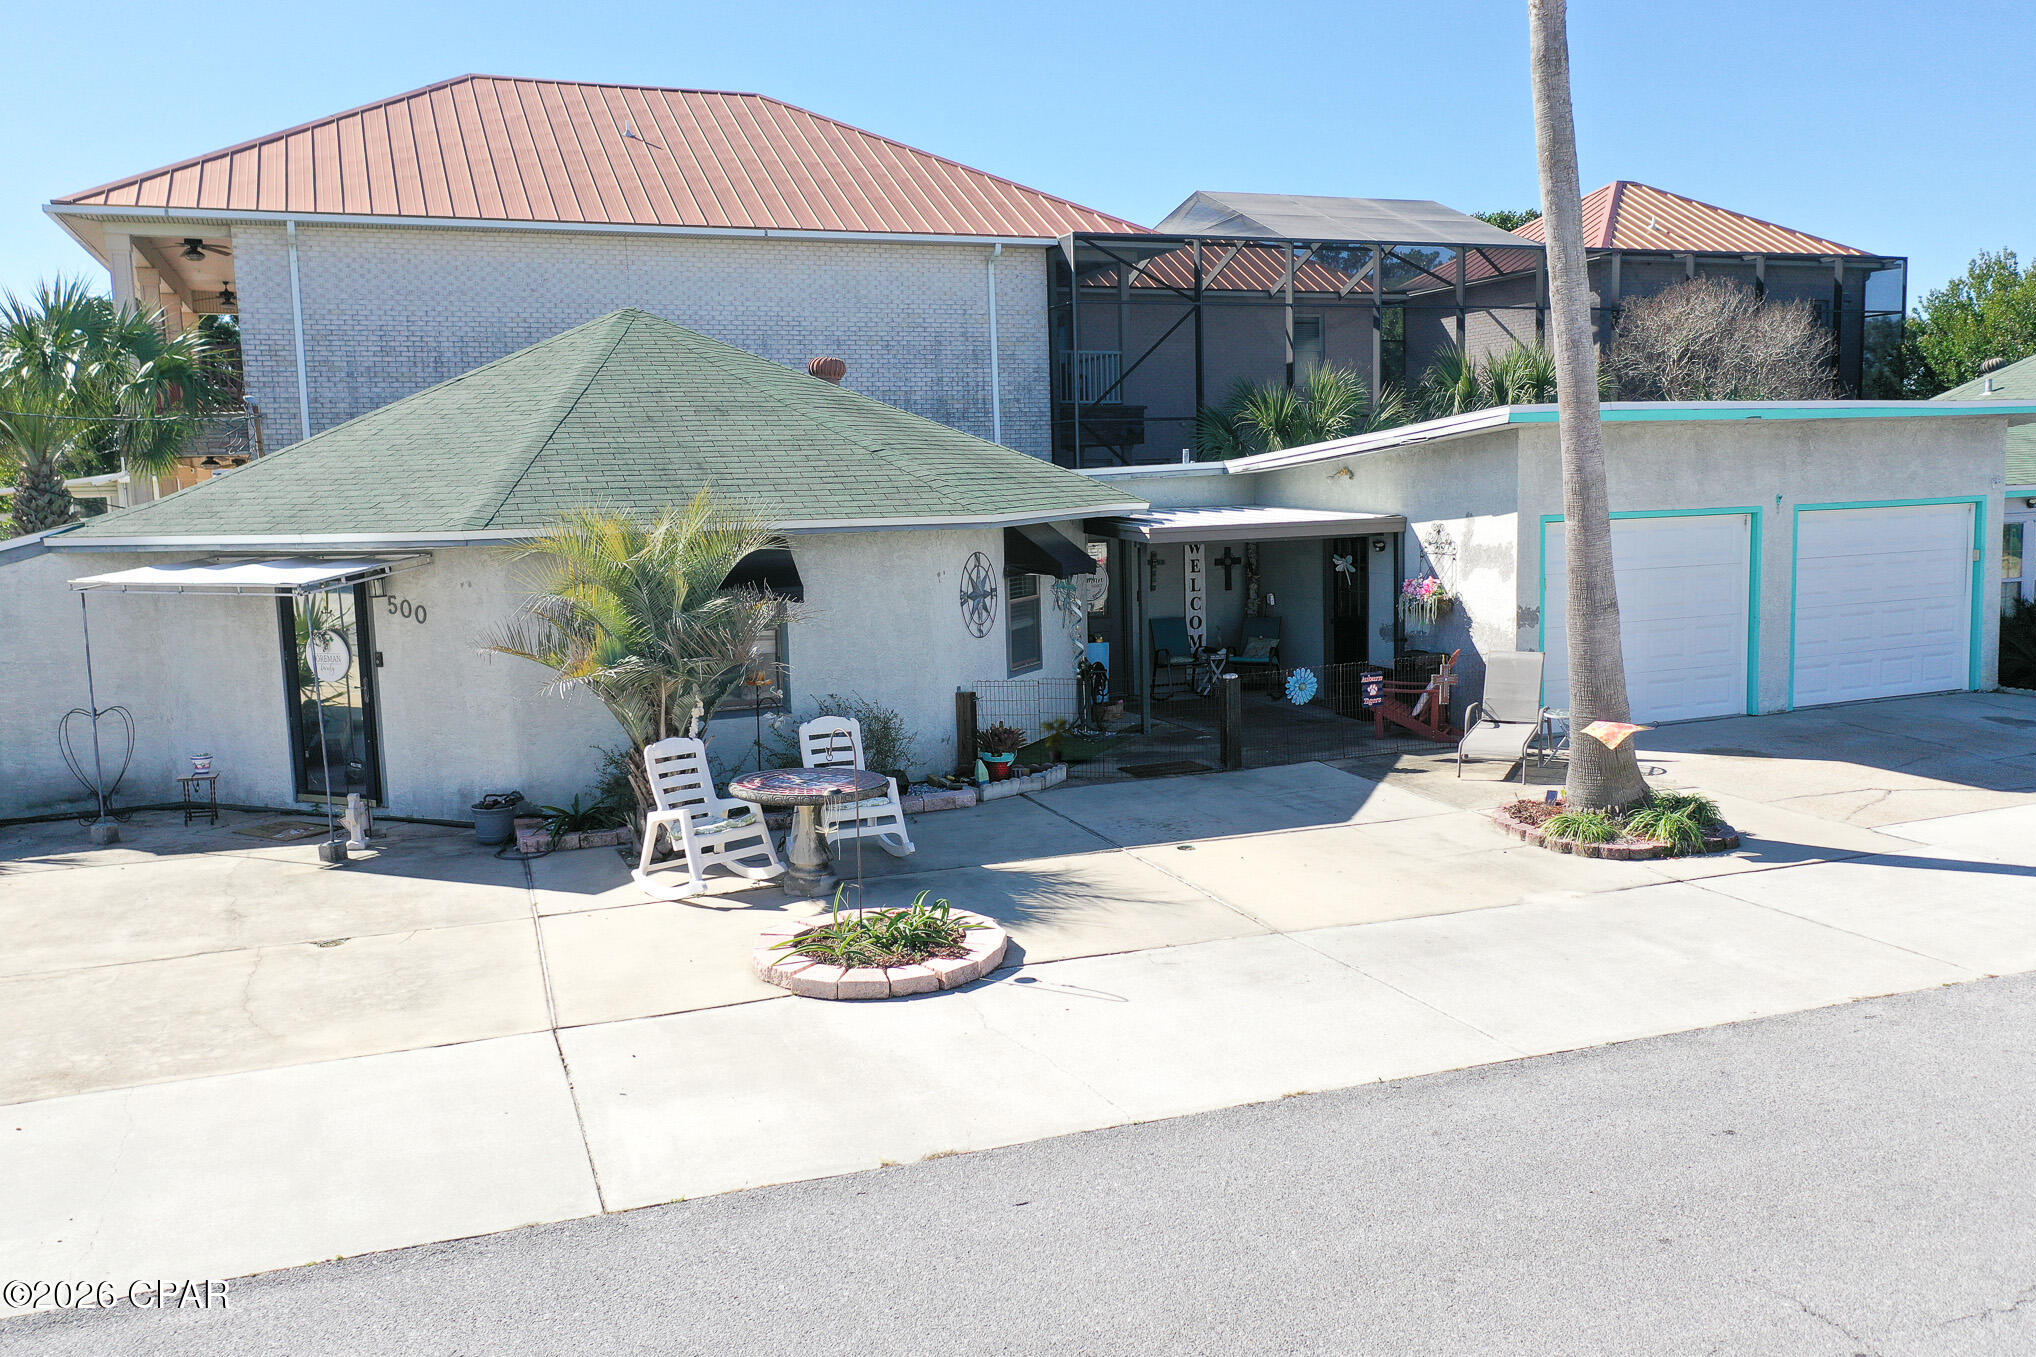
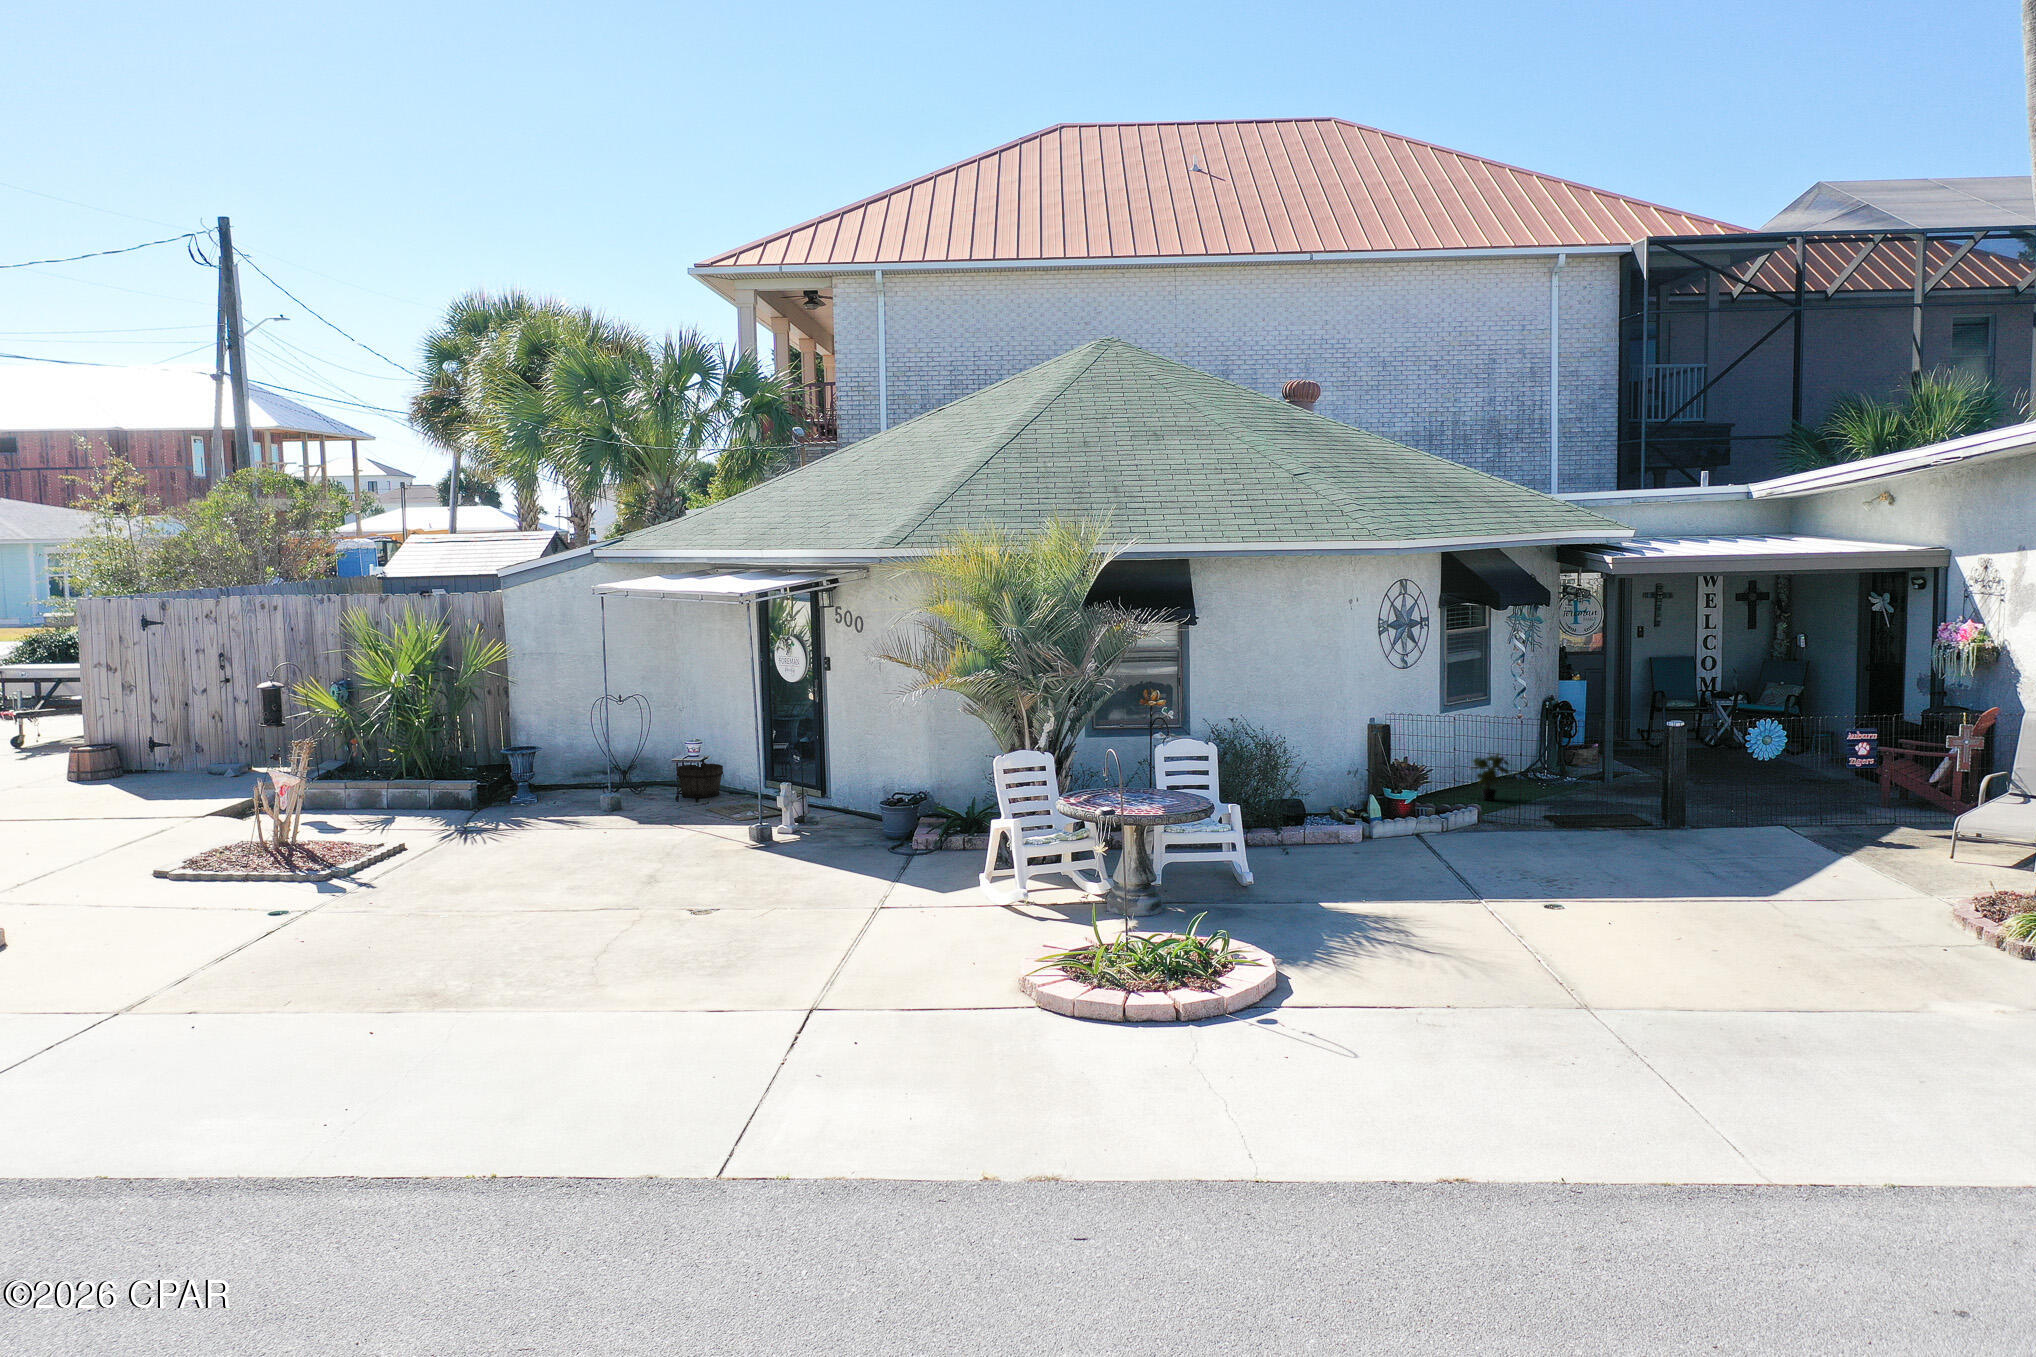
wooden bucket: none [156,778,220,829] -> present [676,757,724,798]

